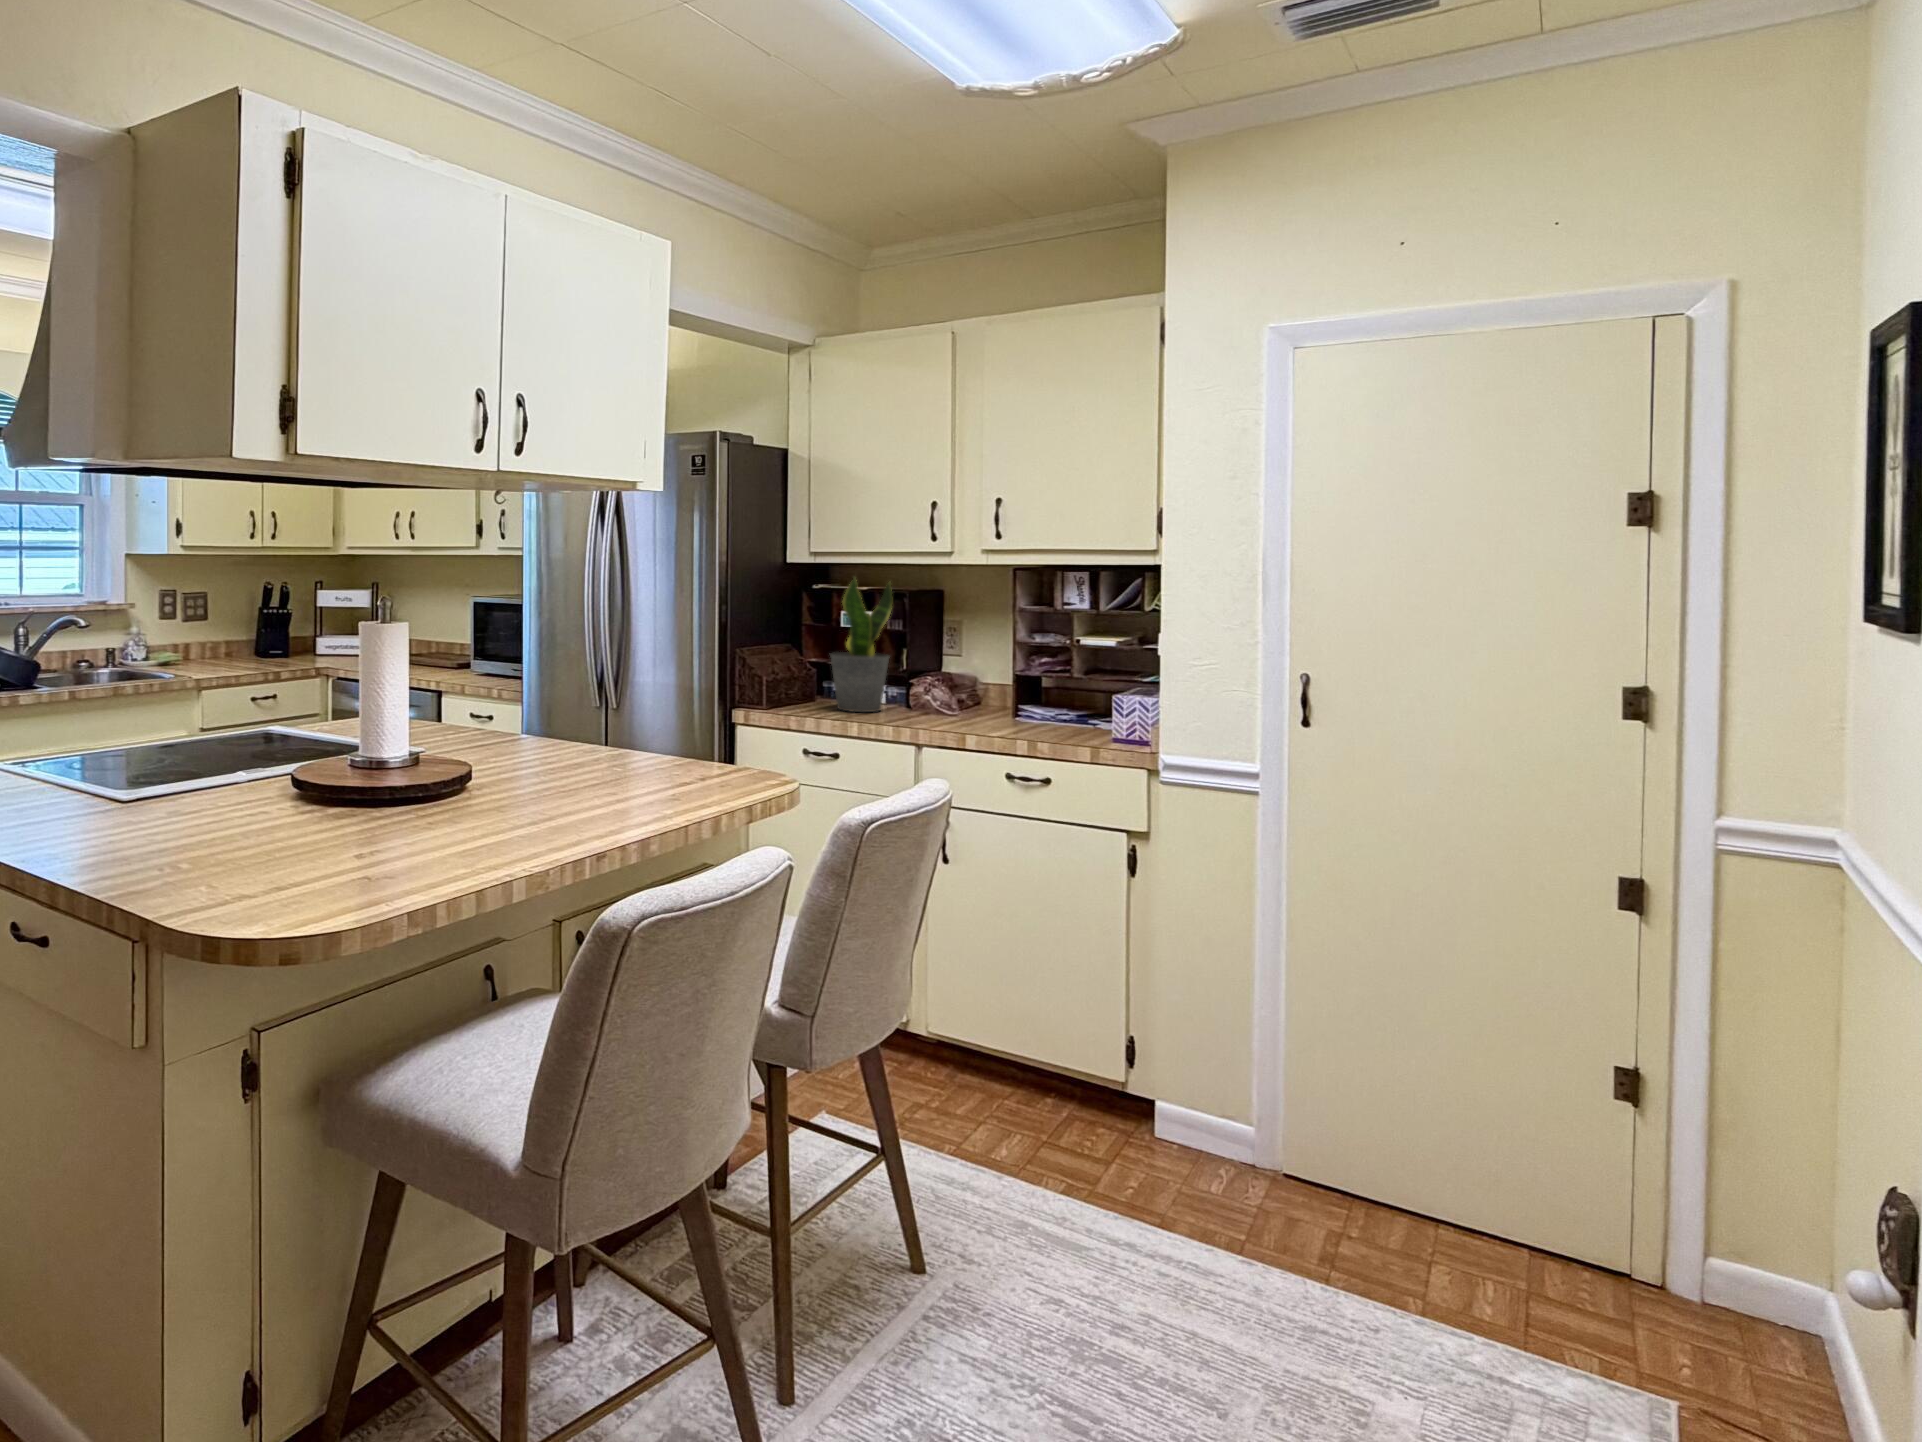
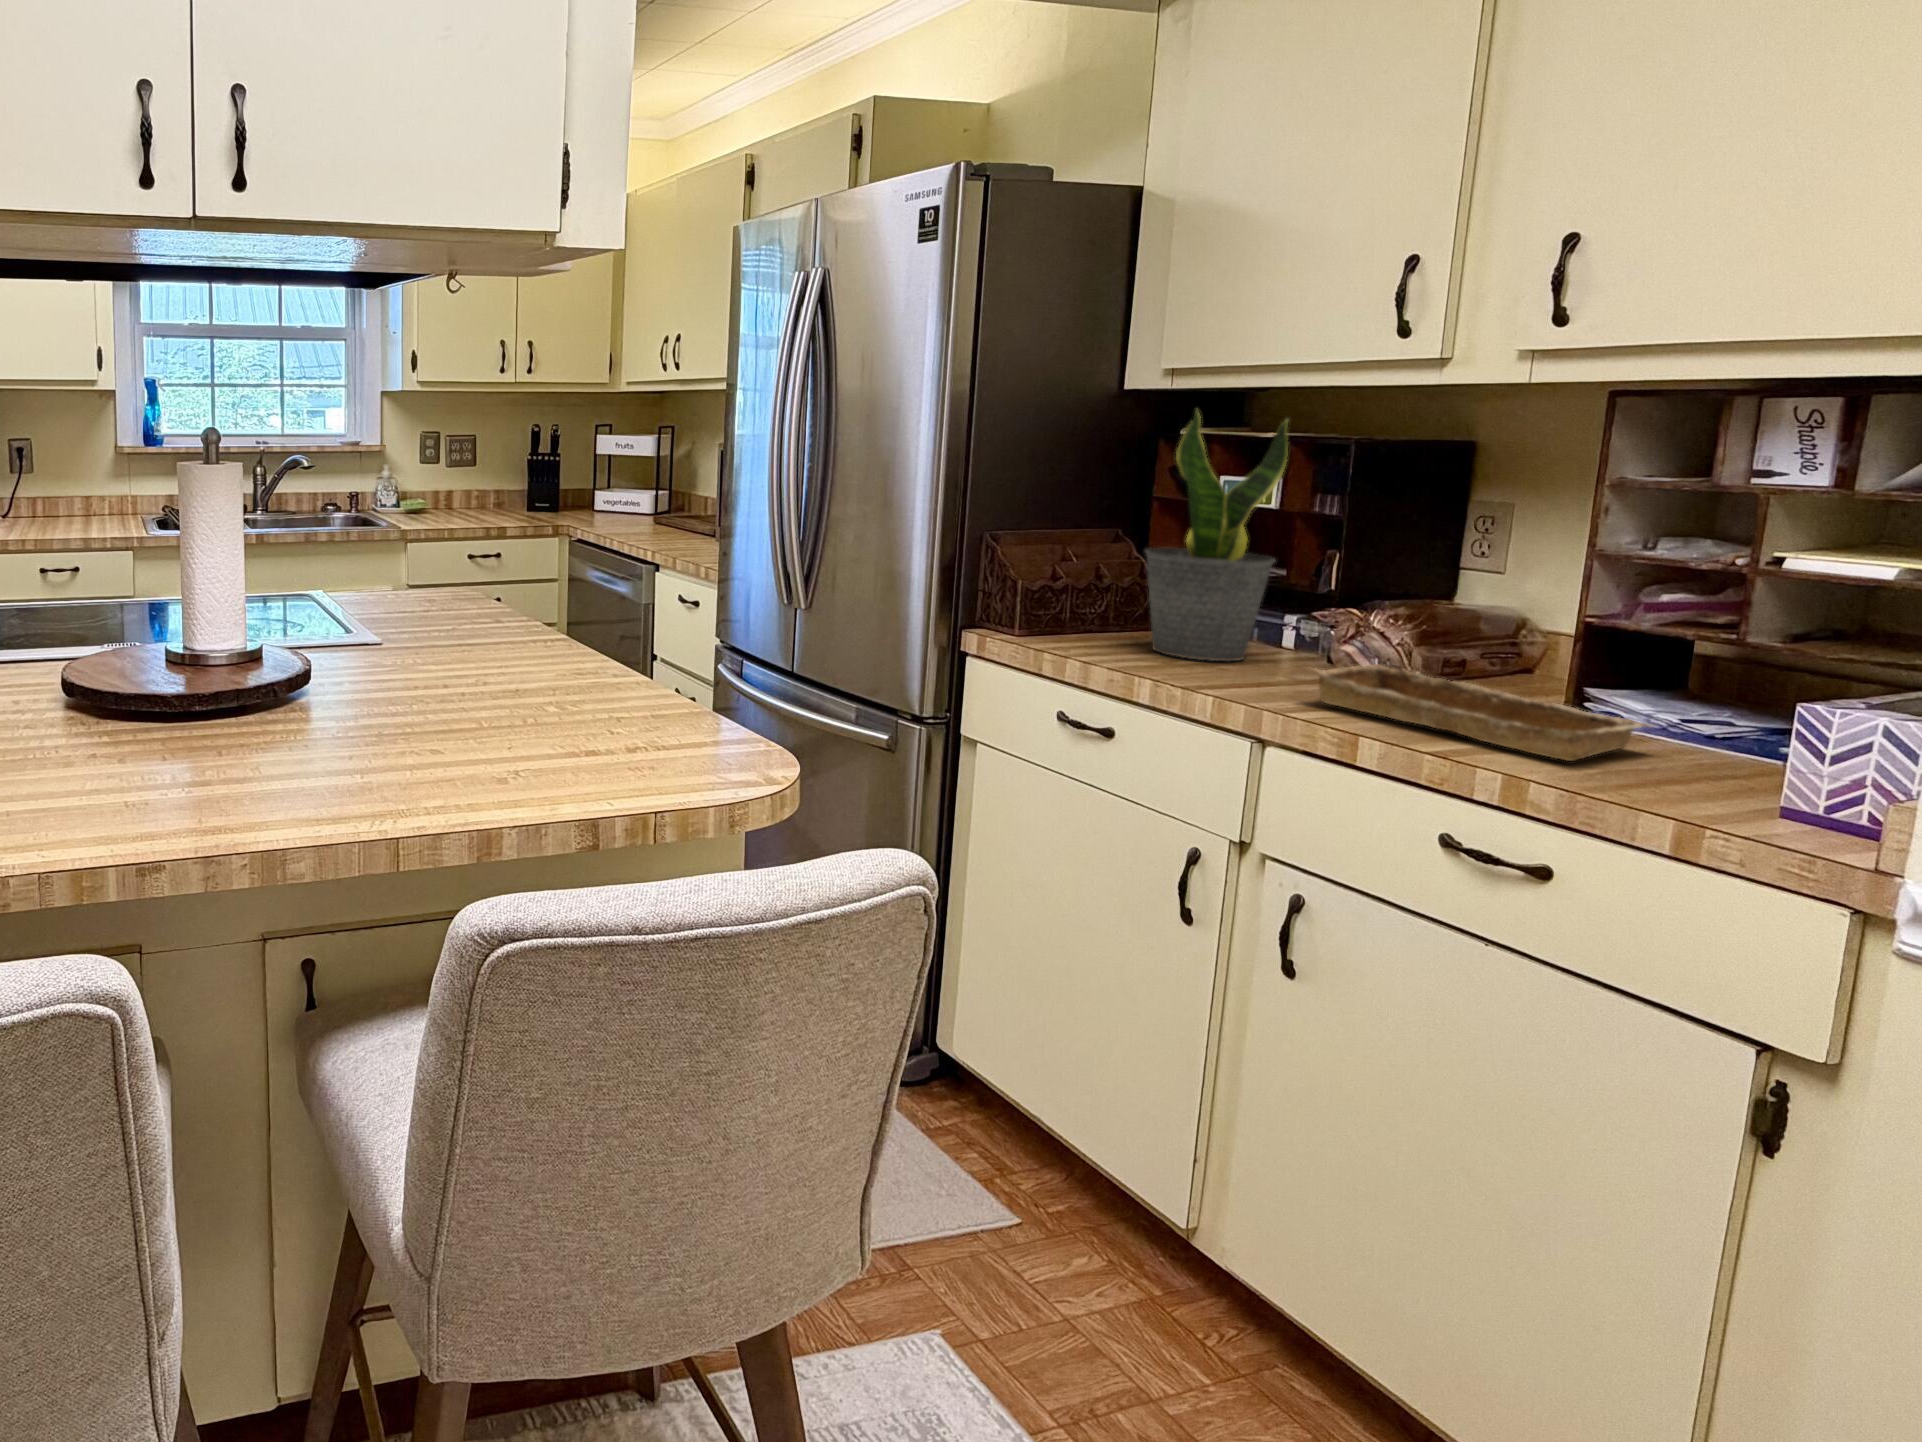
tray: none [930,703,1059,734] -> present [1309,664,1652,761]

